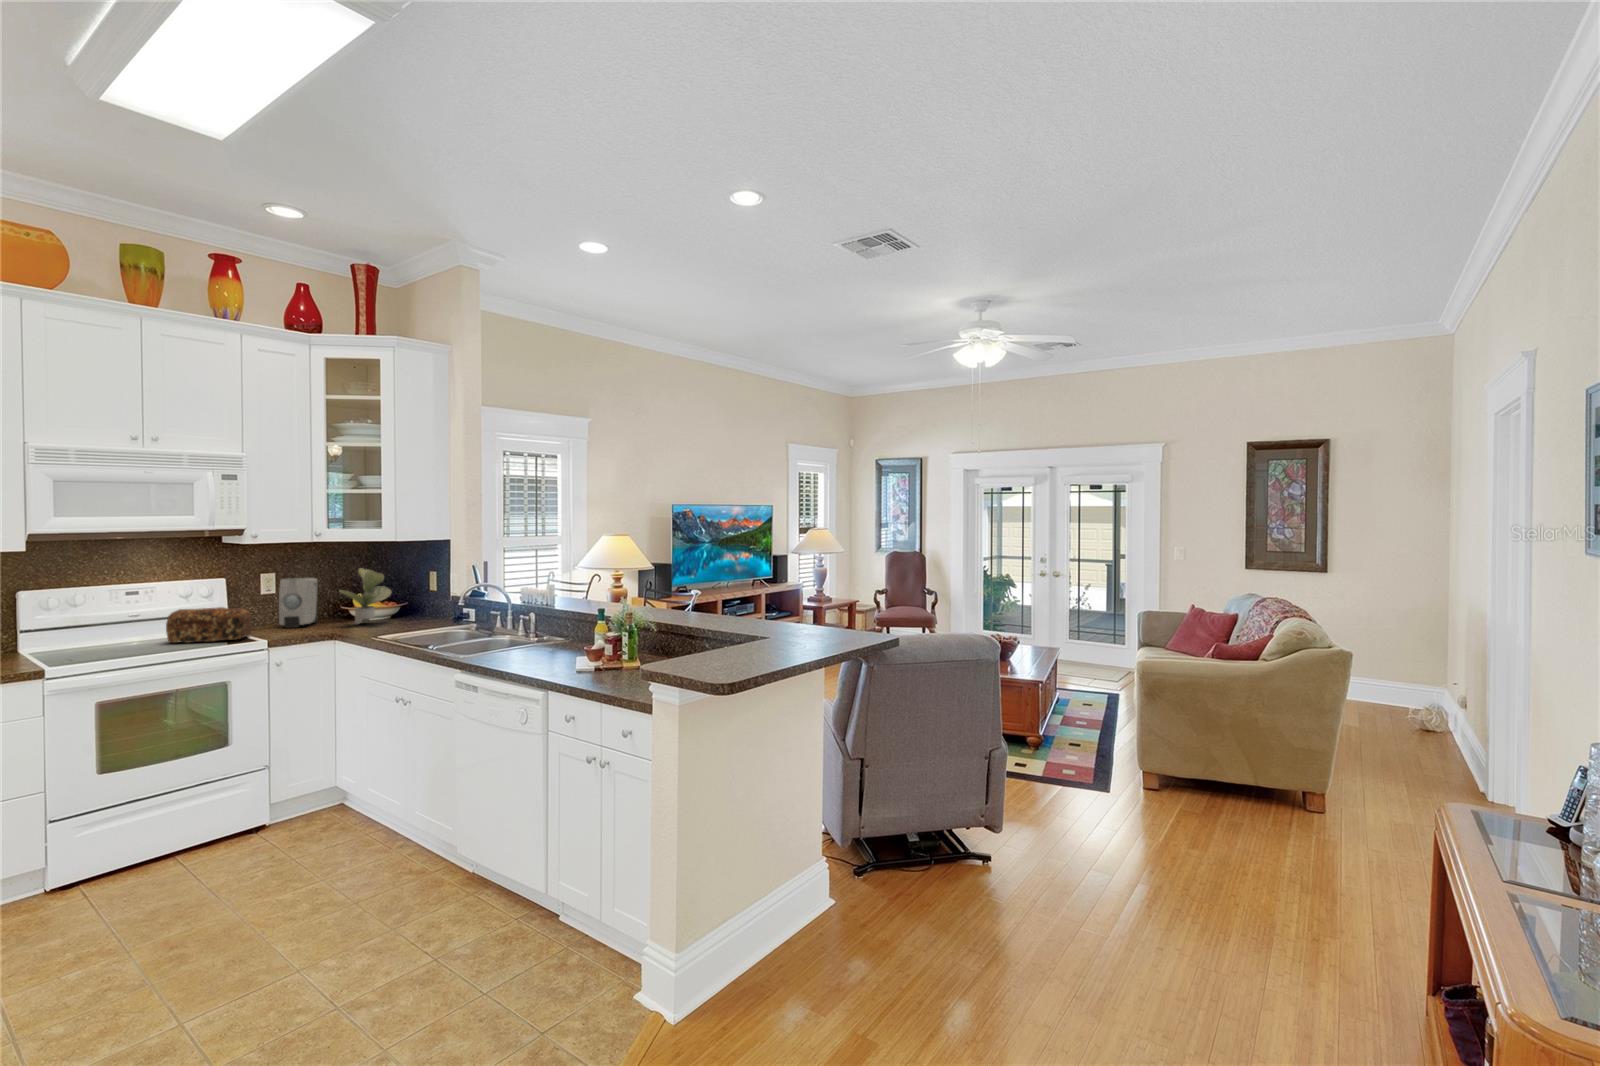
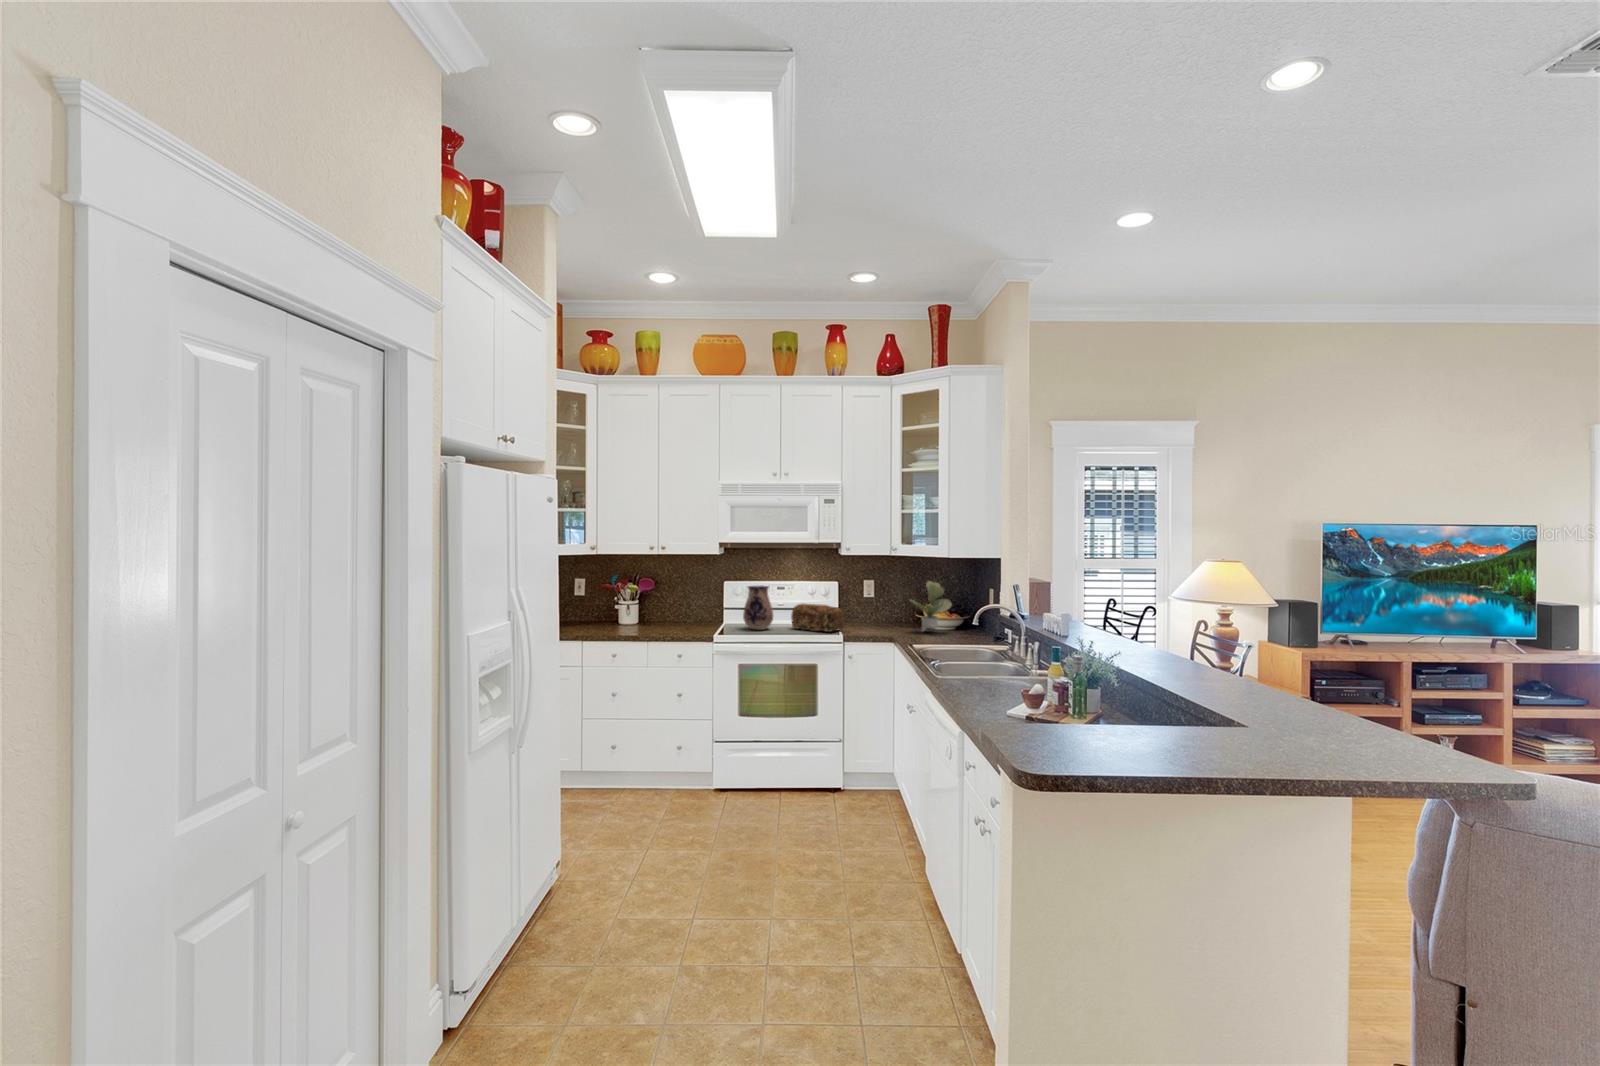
soap dispenser: present [279,578,318,628] -> none [870,586,902,628]
ceramic pitcher: none [79,591,137,653] -> present [743,585,773,630]

